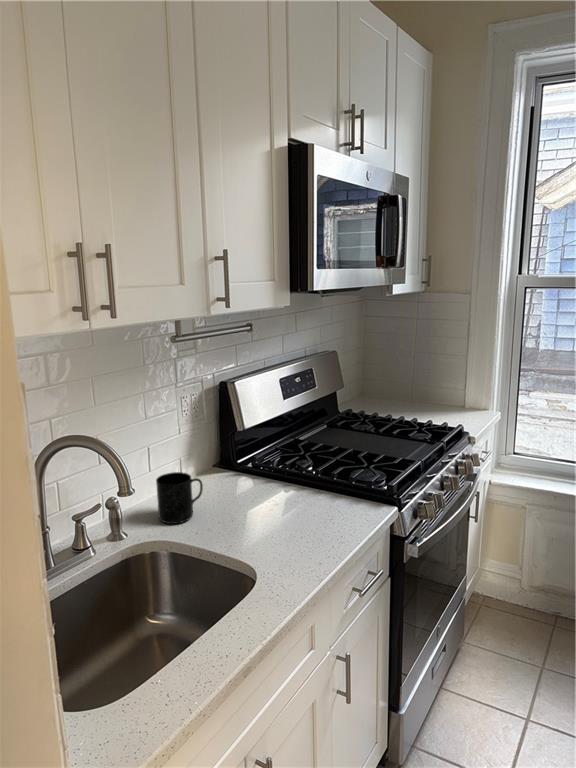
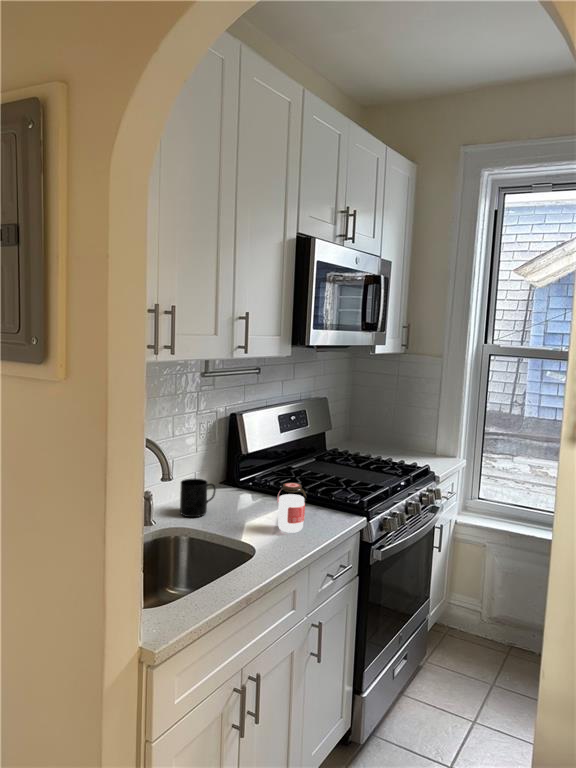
jar: none [282,475,320,543] -> present [277,483,306,533]

